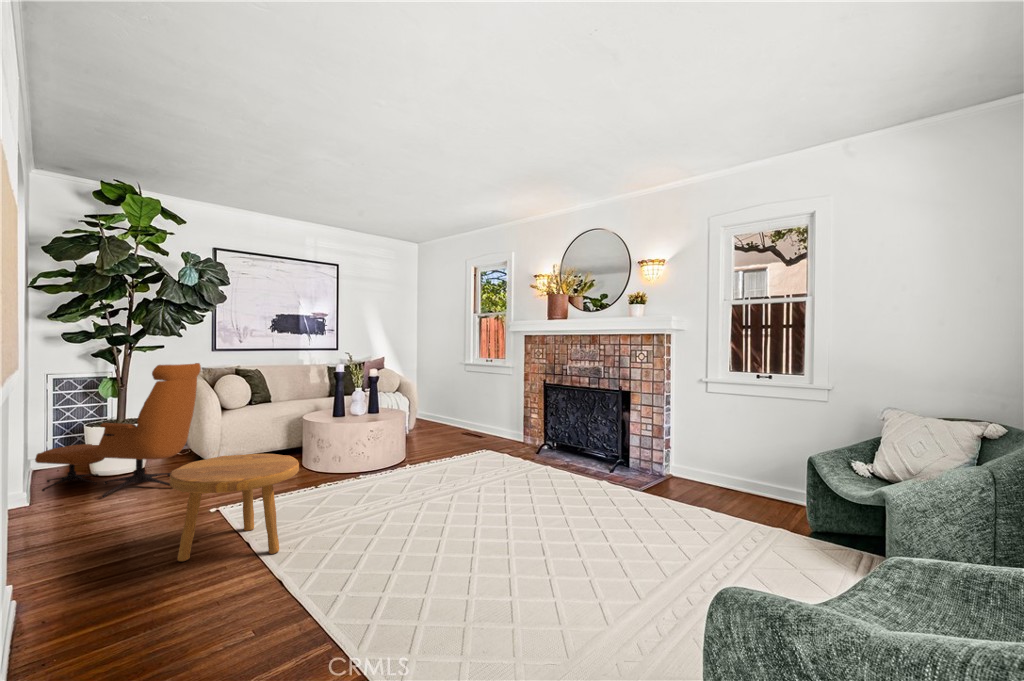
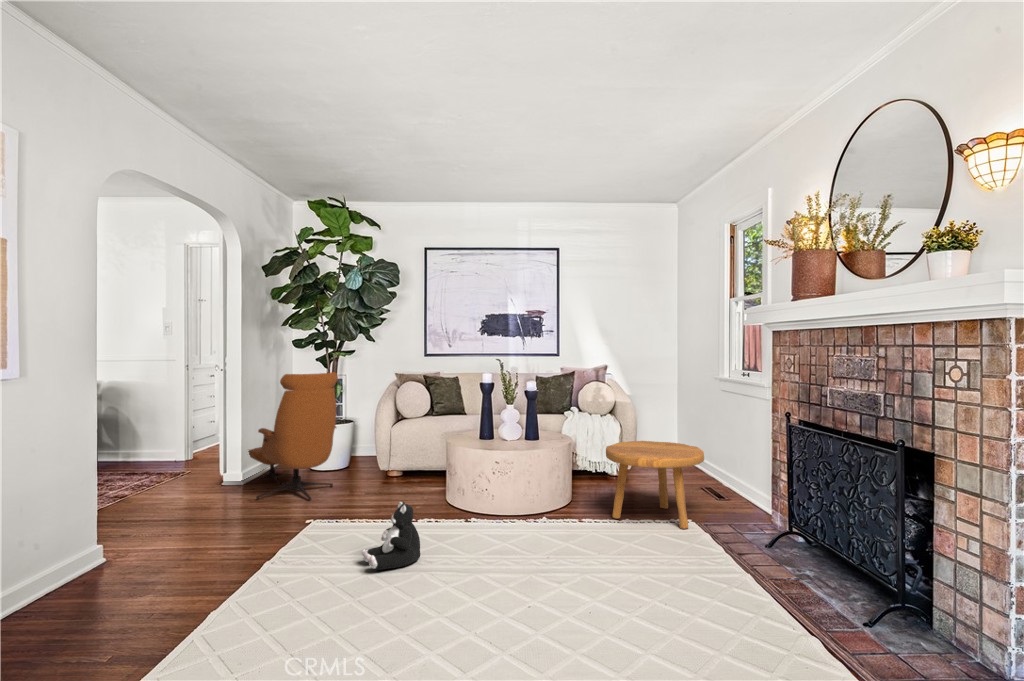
footstool: present [170,454,299,561] -> present [606,441,704,529]
plush toy: none [332,457,374,507] -> present [362,501,420,570]

